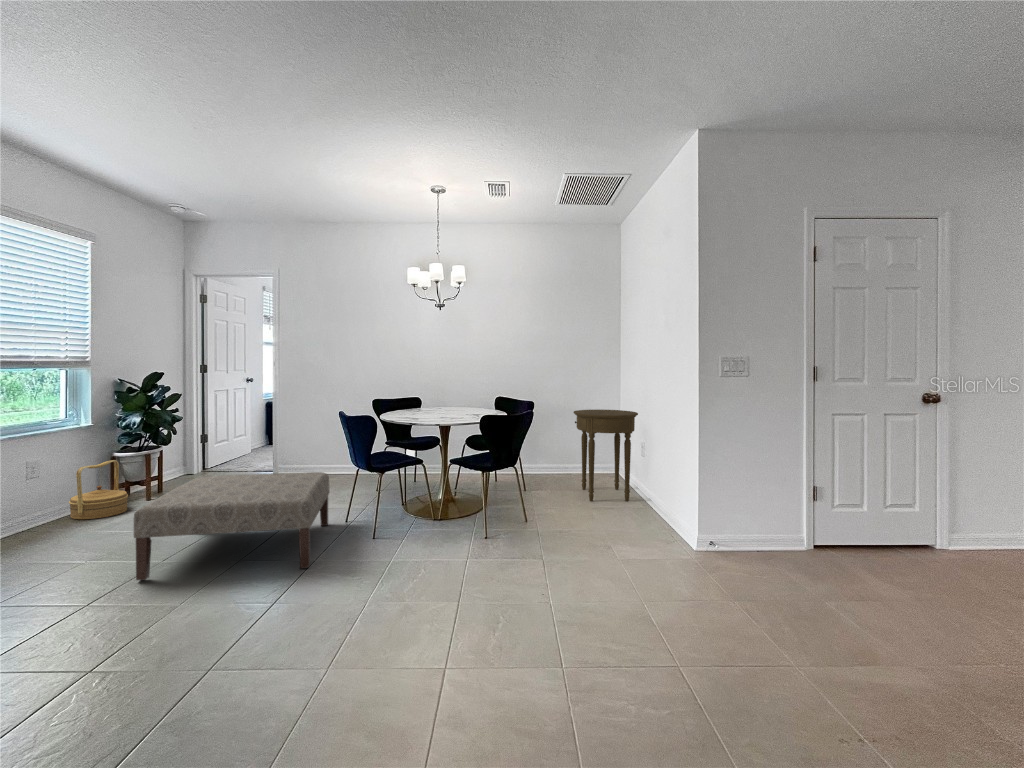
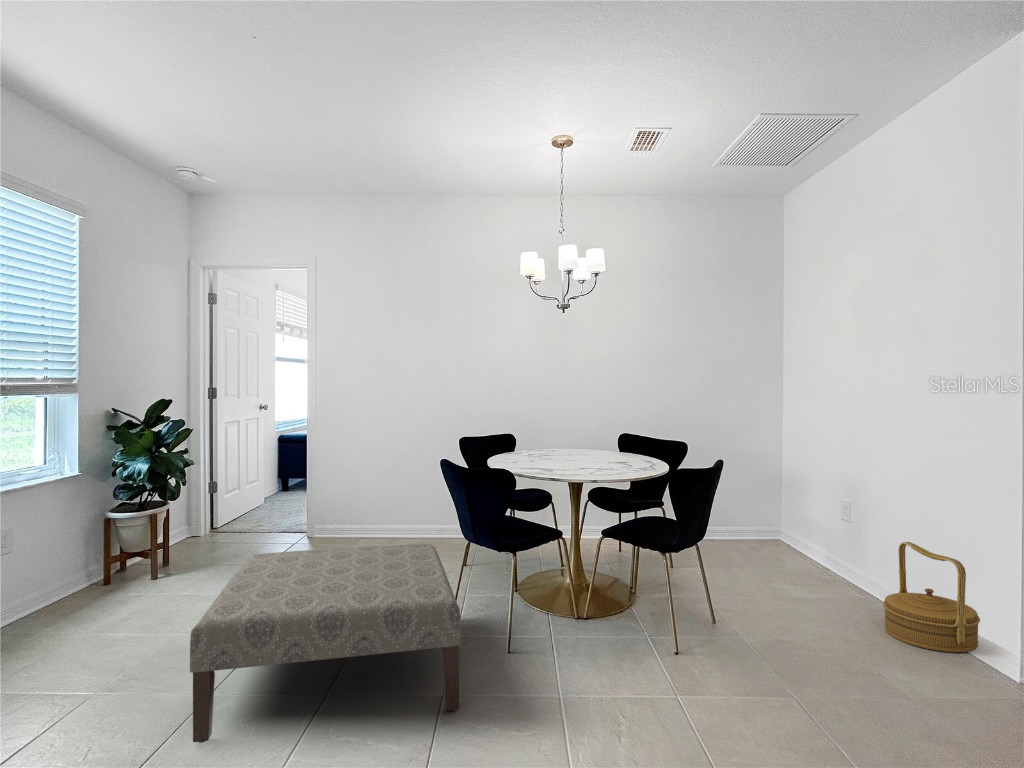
side table: present [574,410,638,501] -> none [740,443,841,574]
woven basket: present [69,460,128,519] -> present [883,542,980,653]

